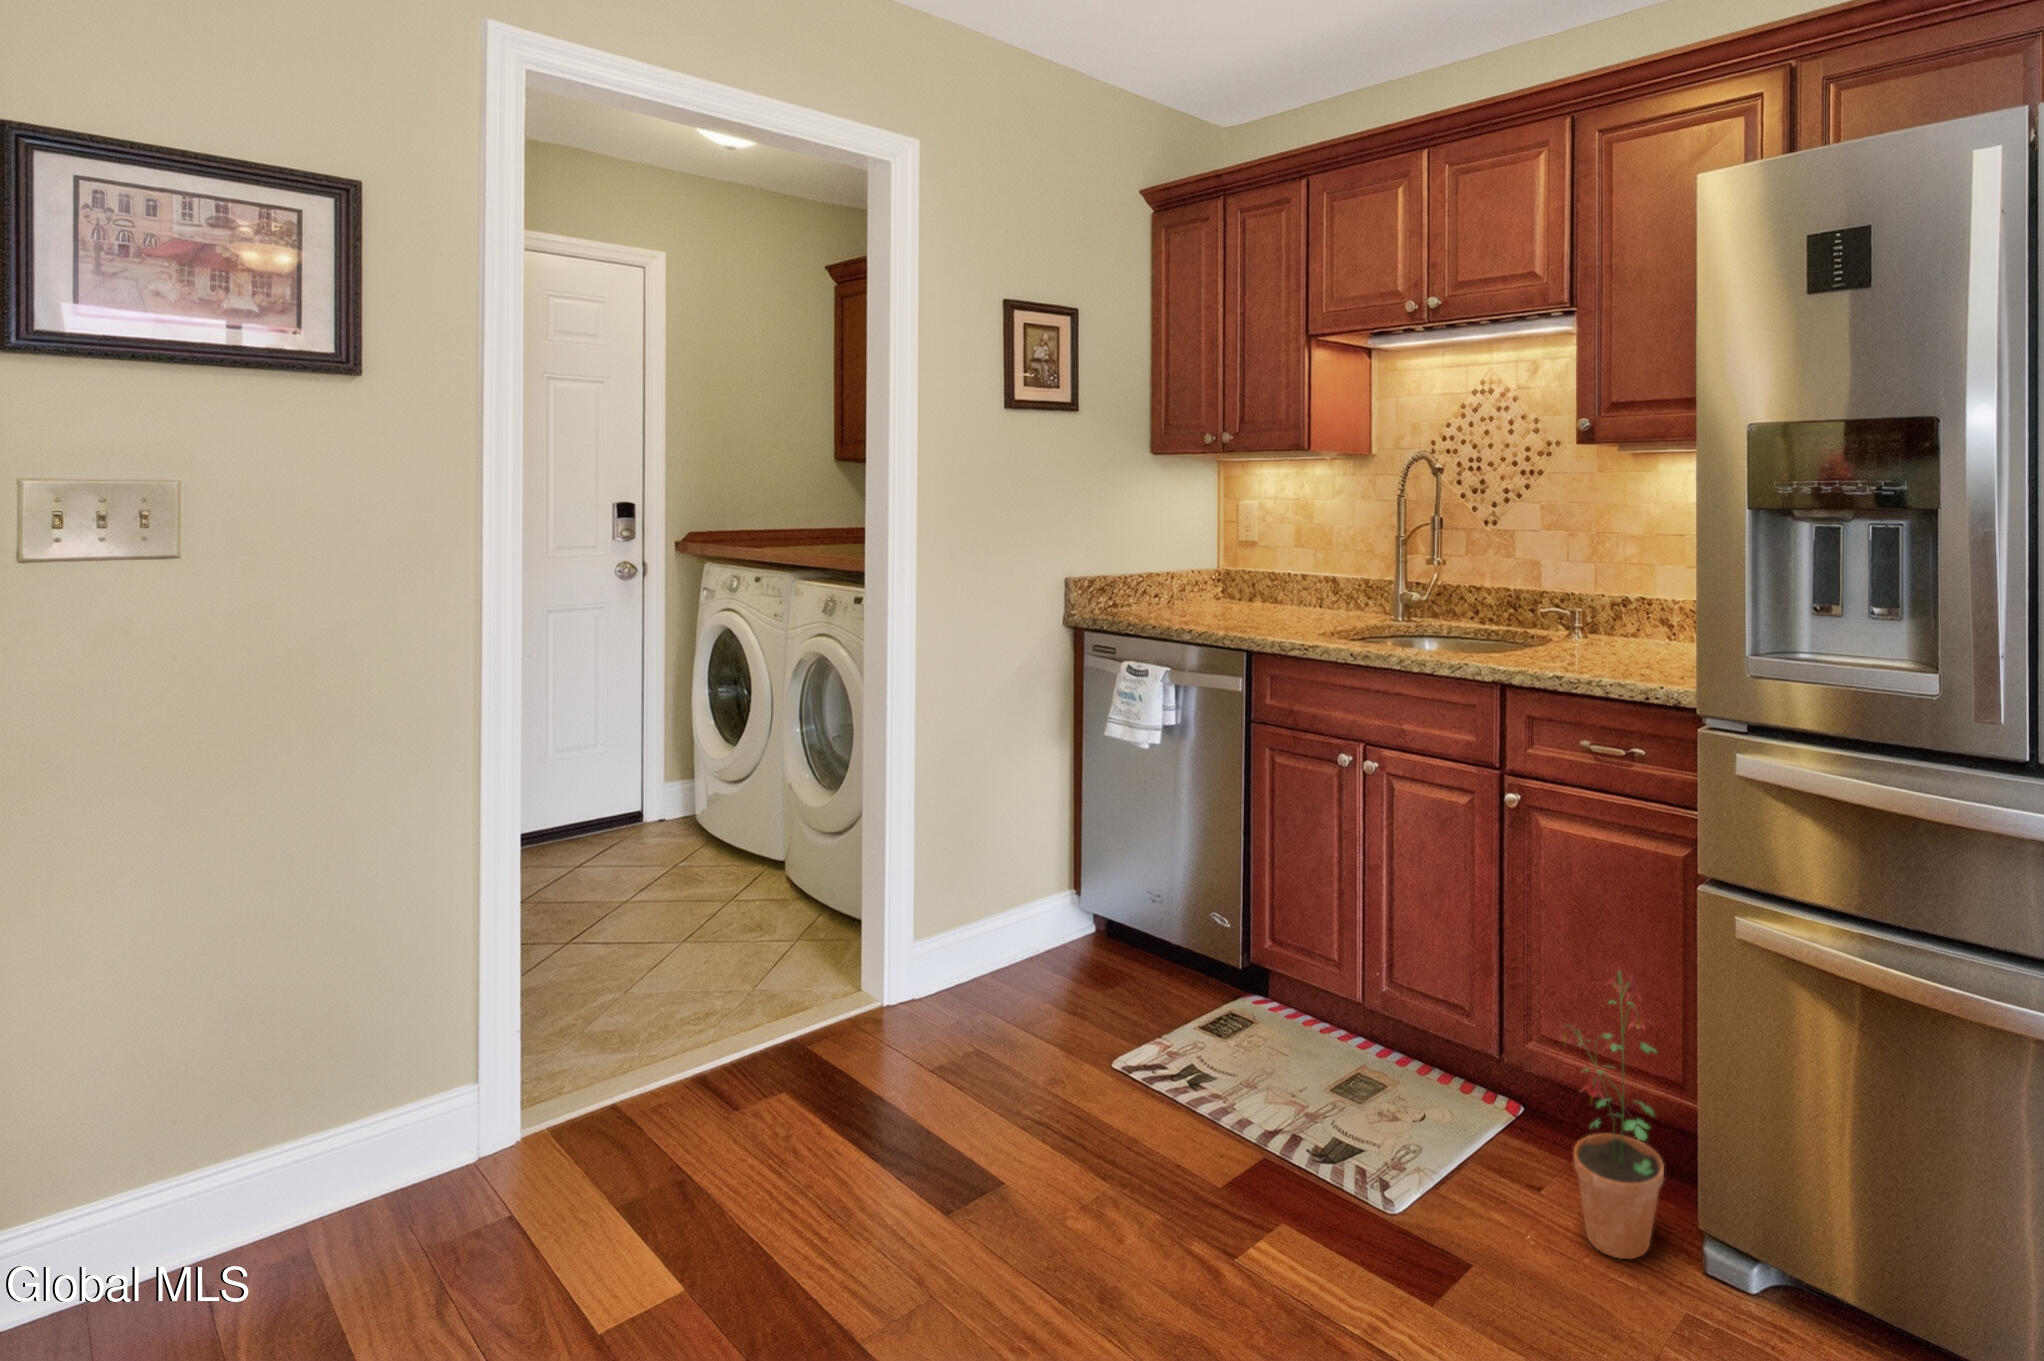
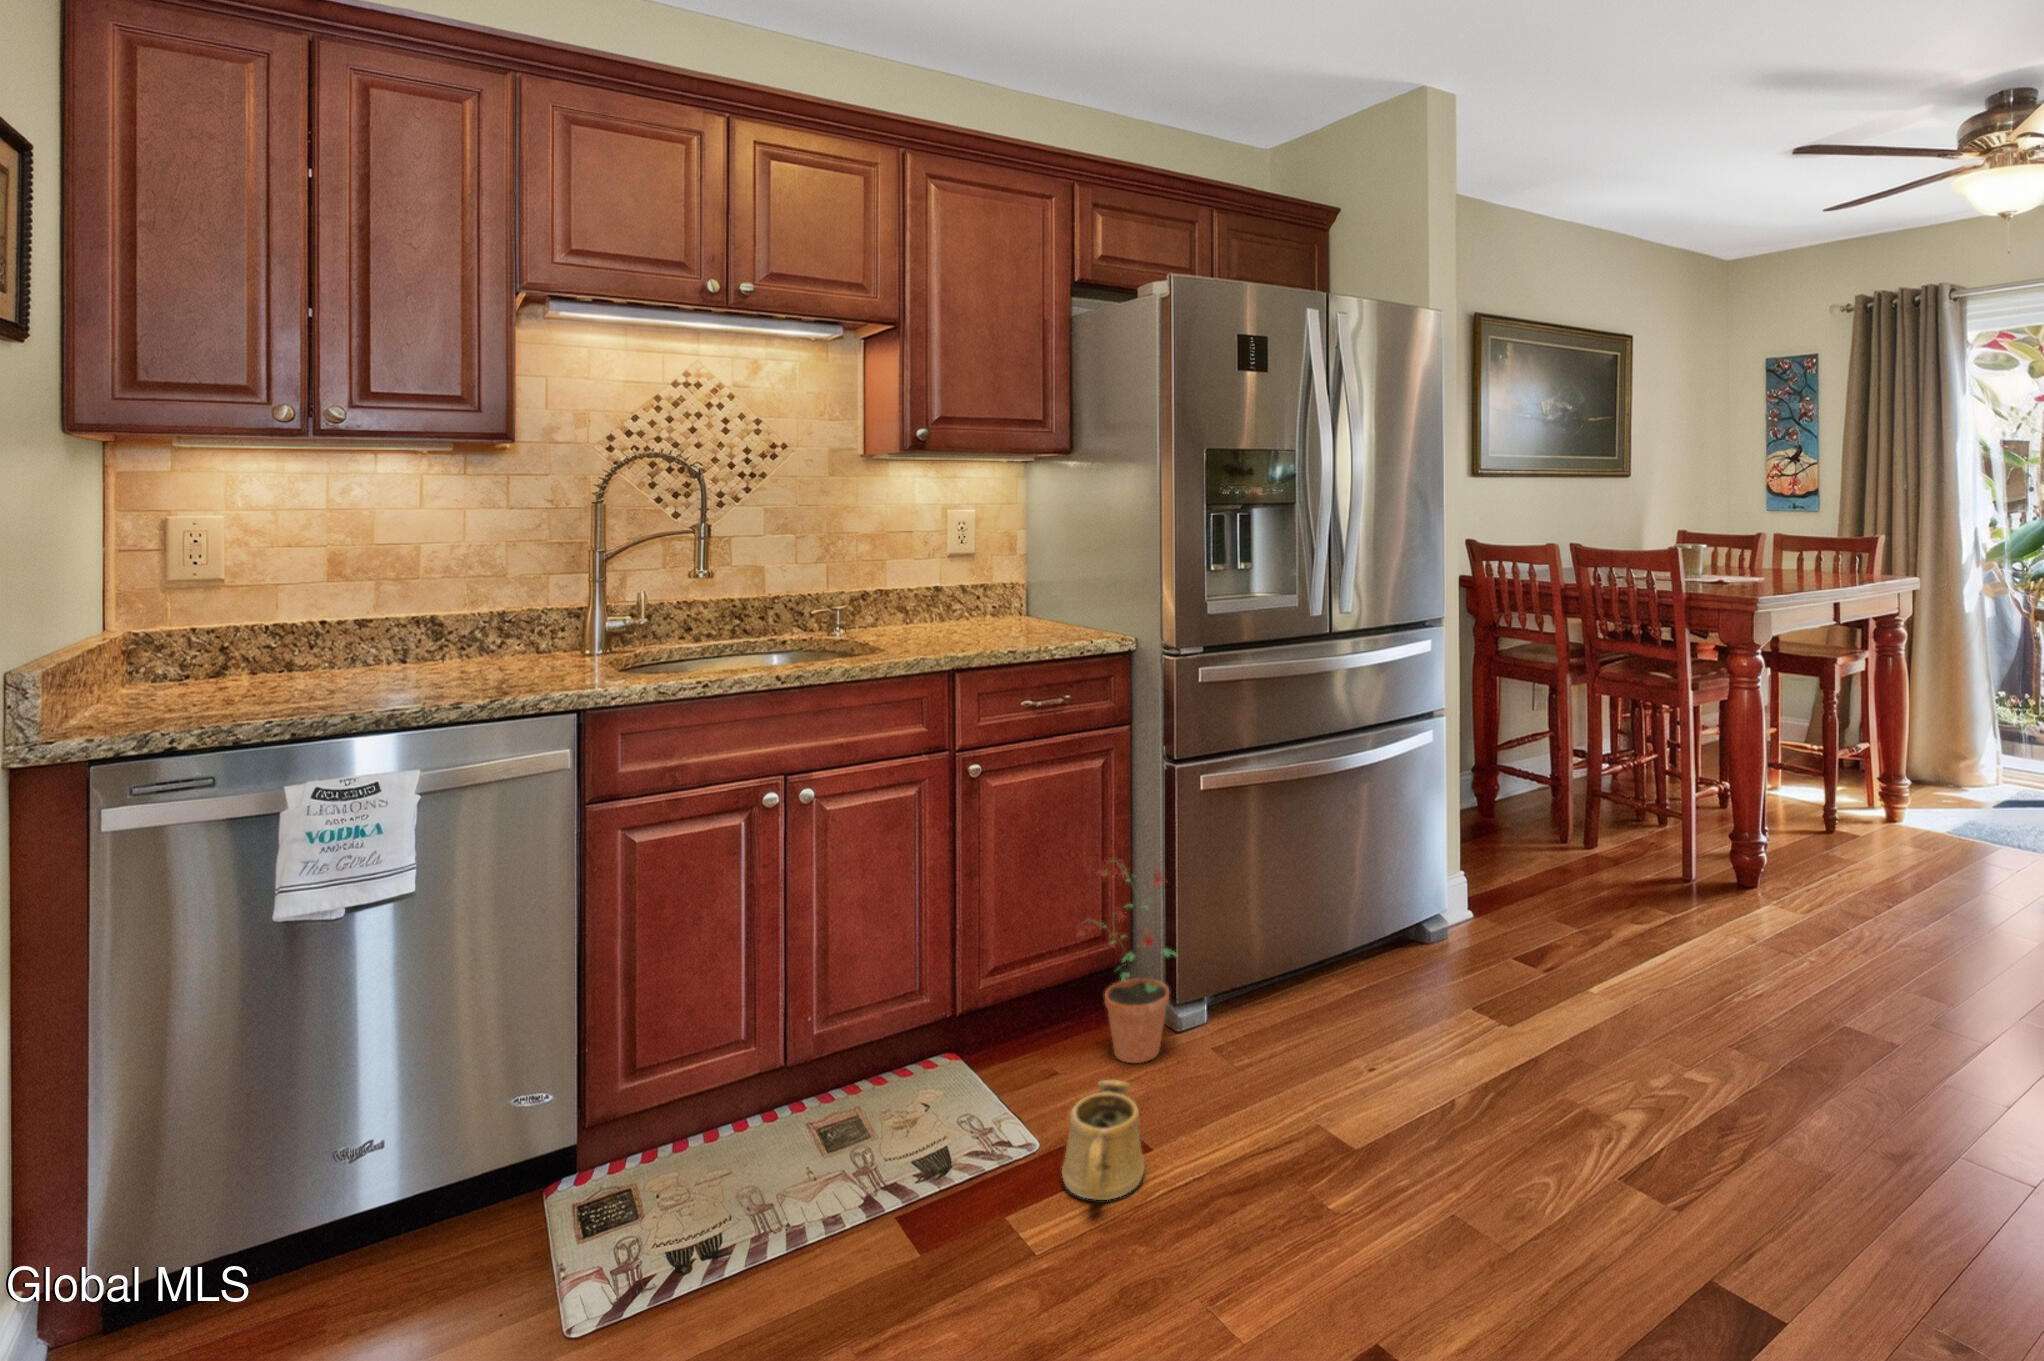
watering can: none [1272,1175,1435,1306] -> present [1062,1080,1145,1200]

